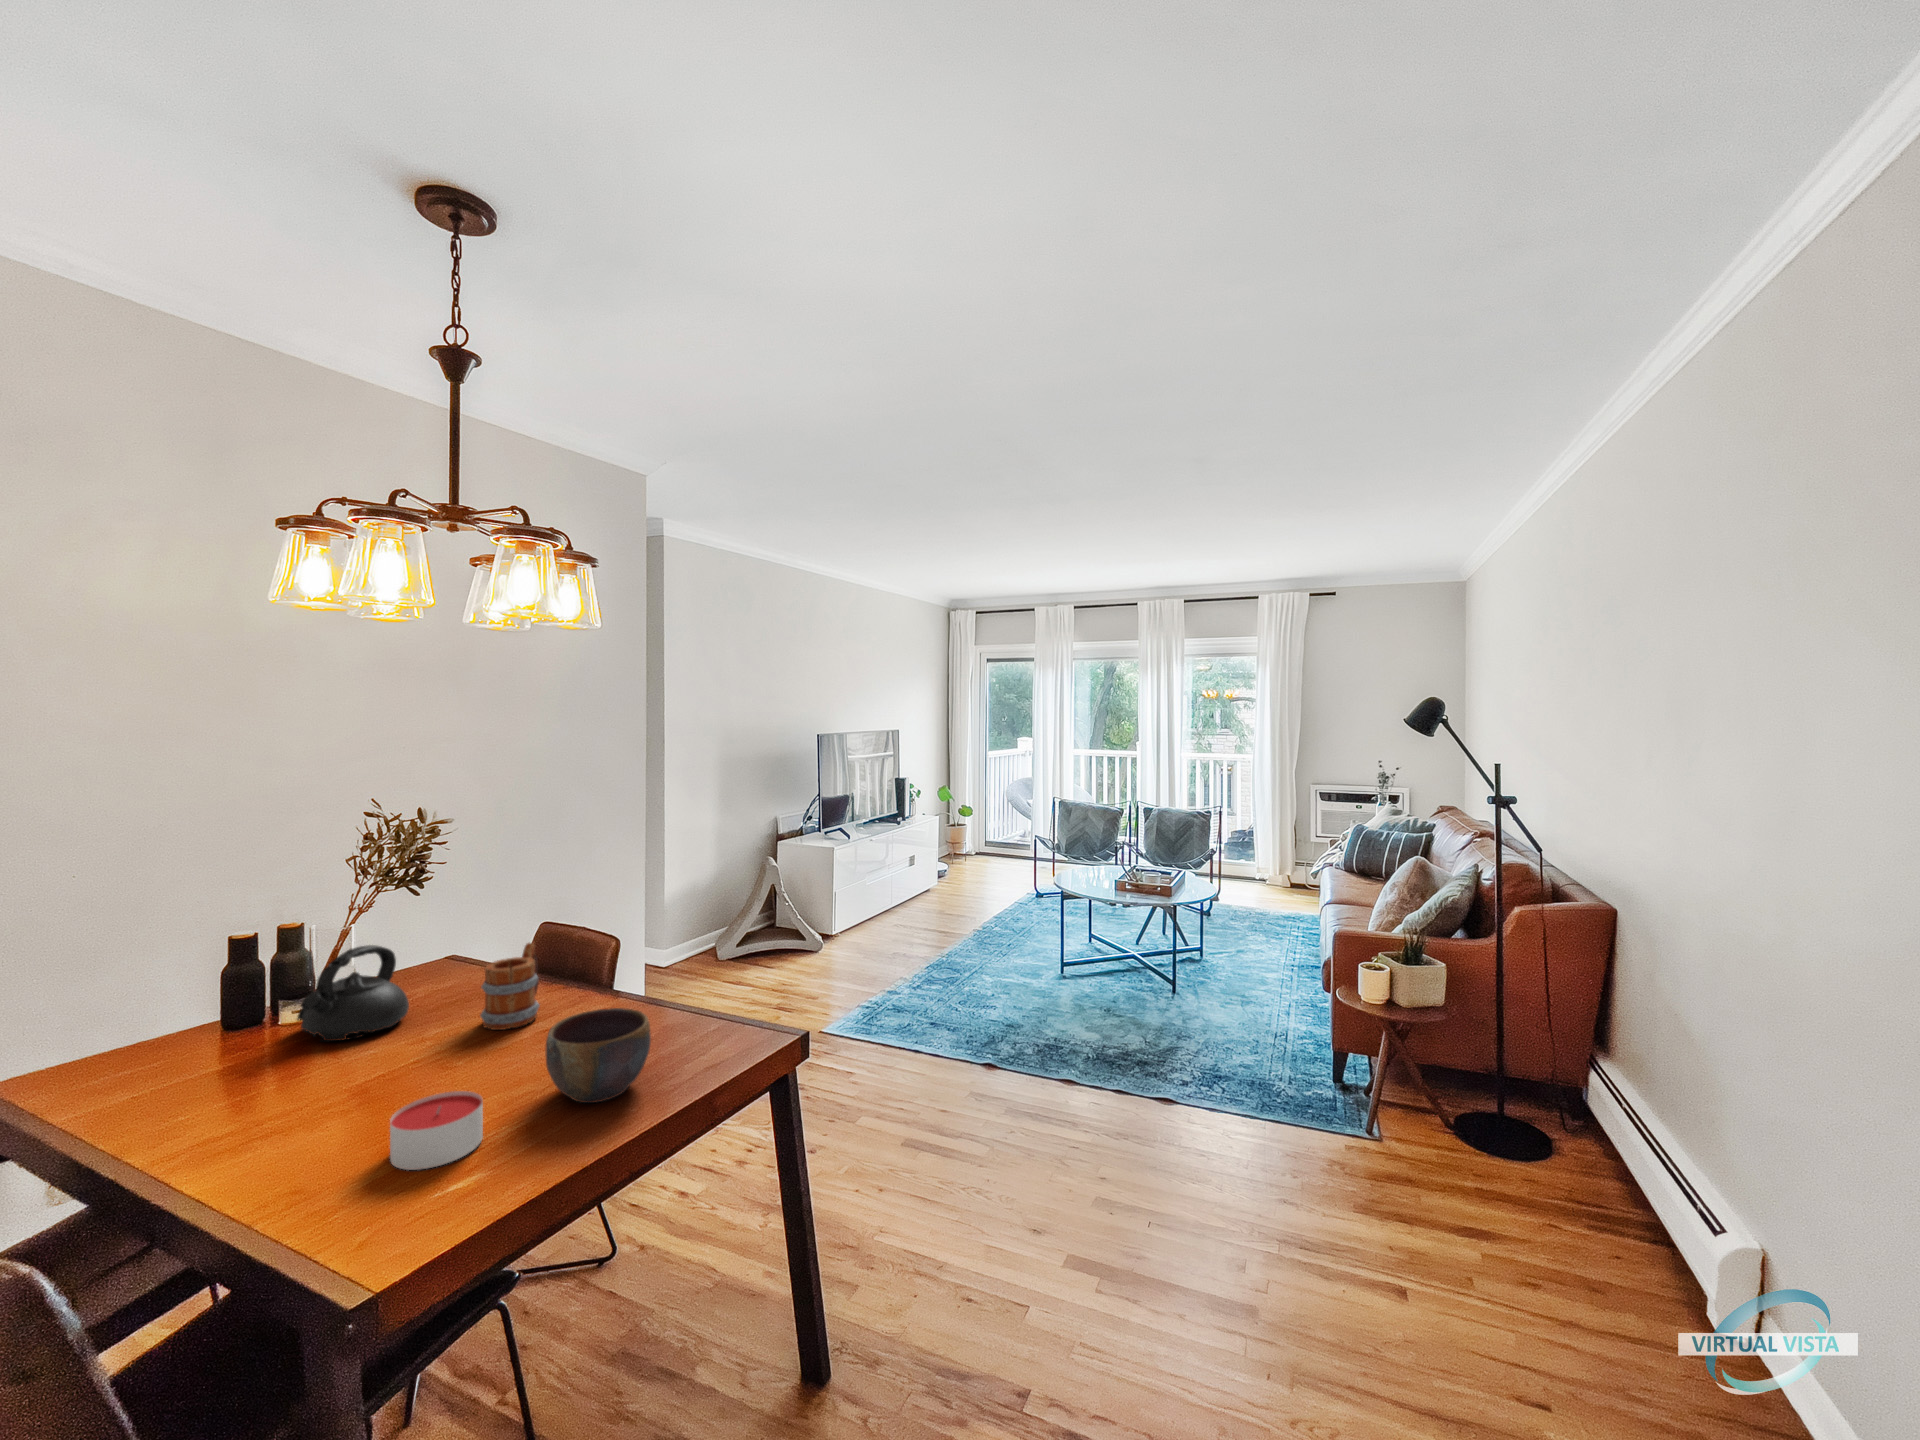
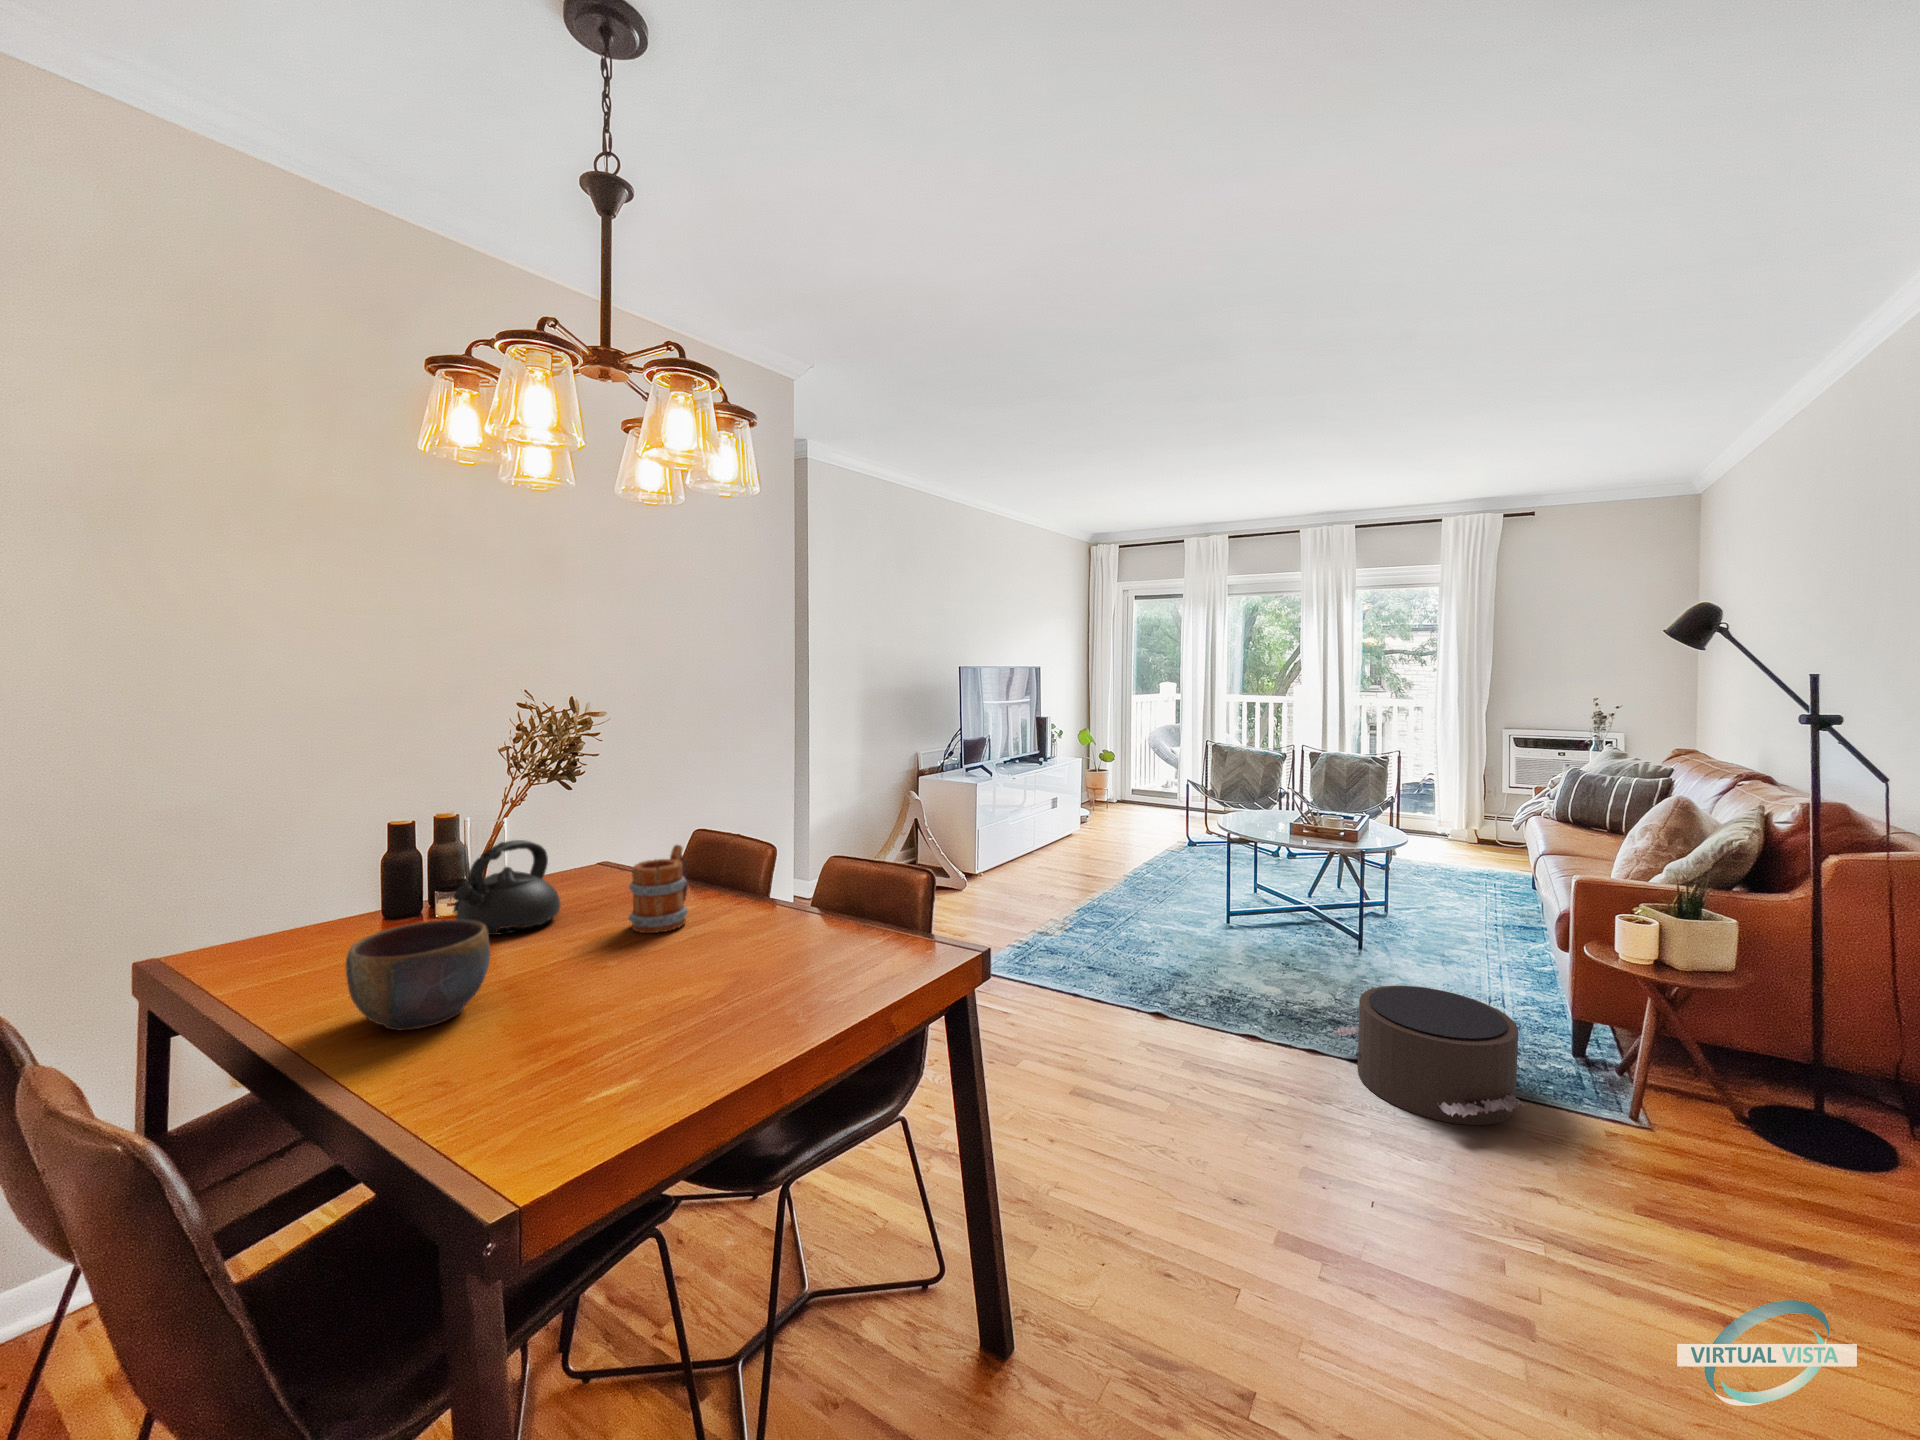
bowl: present [545,1008,651,1103] -> present [346,919,491,1031]
pouf: none [1139,1030,1284,1149] -> present [1333,986,1527,1125]
candle: present [390,1091,483,1170] -> none [519,989,620,1073]

